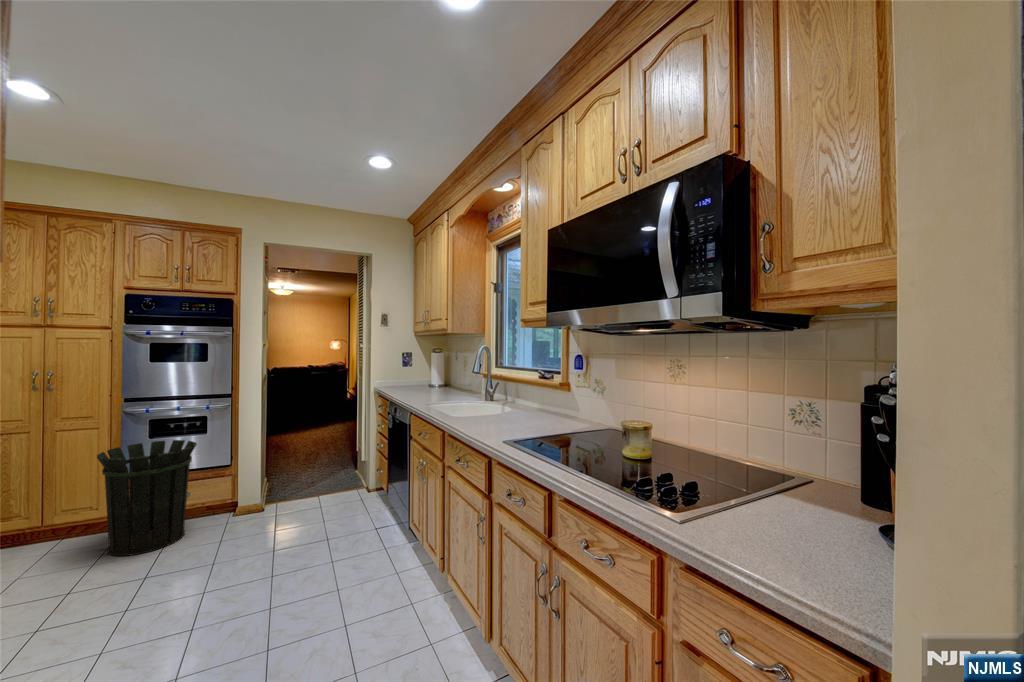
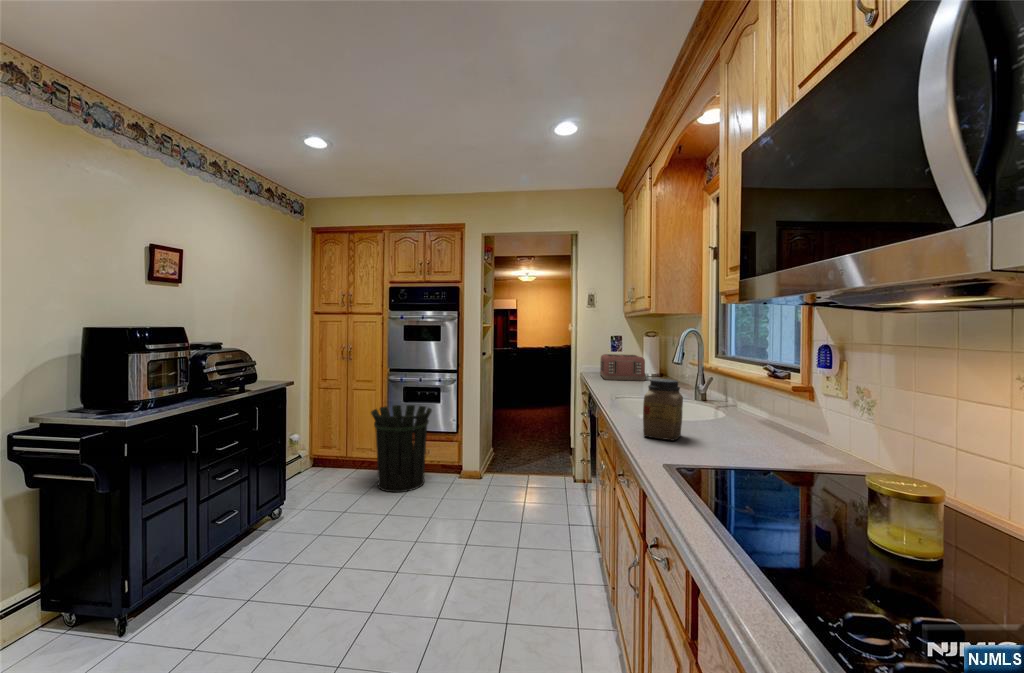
toaster: none [395,368,438,392] -> present [600,354,645,381]
jar: none [473,383,498,428] -> present [643,379,683,441]

